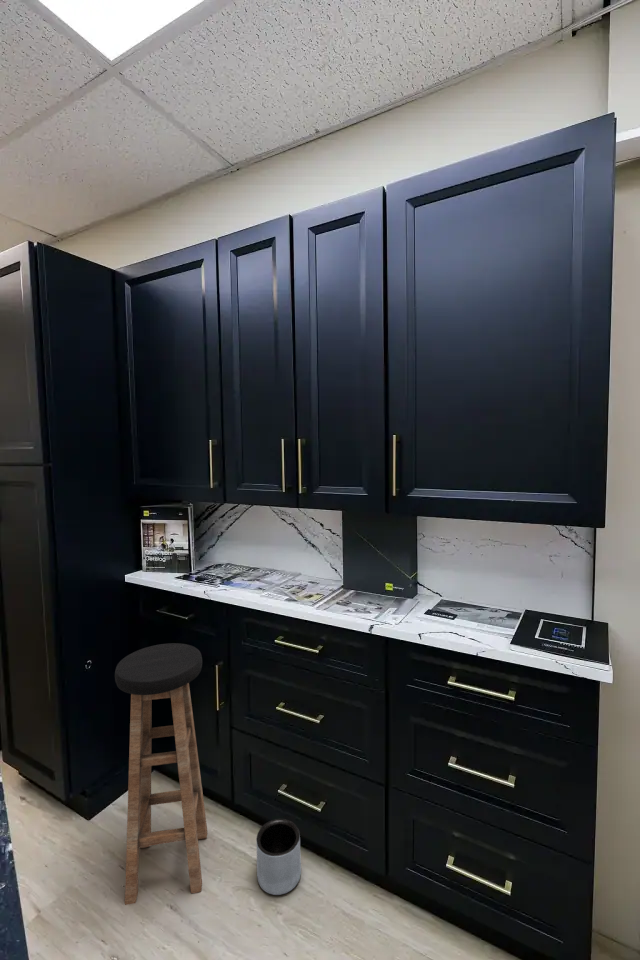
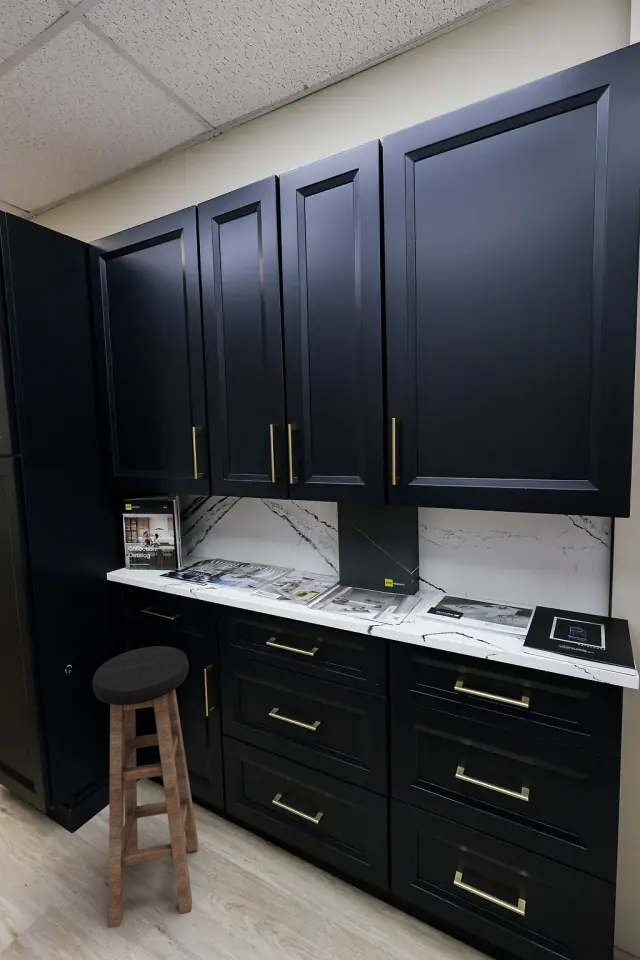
planter: present [256,819,301,895] -> none [249,830,298,913]

